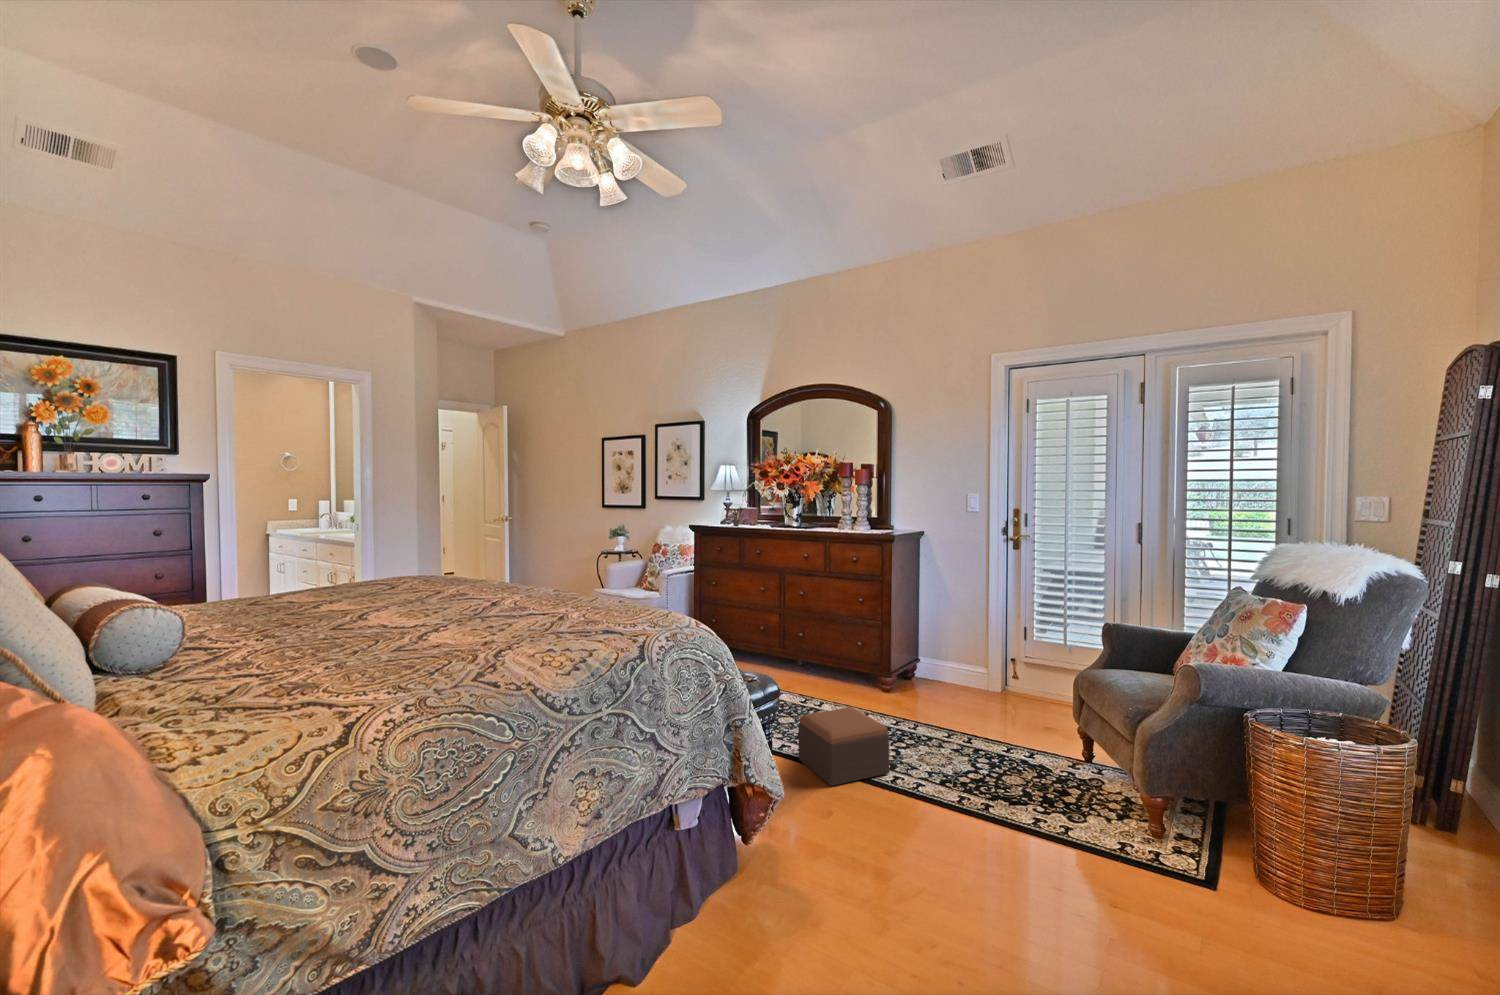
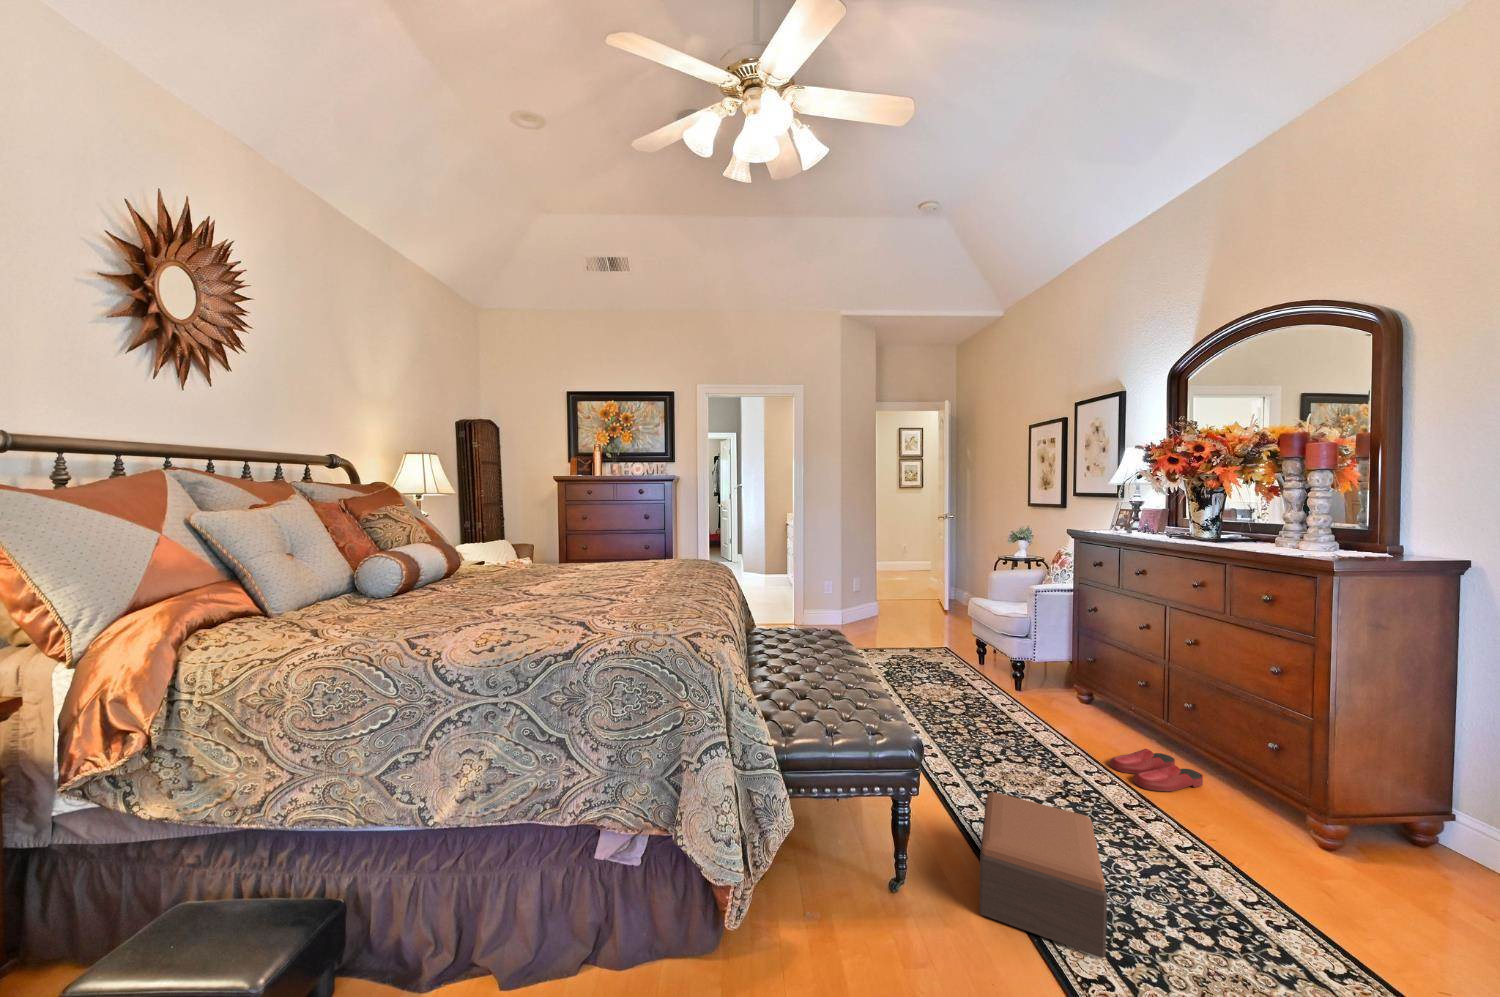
slippers: none [805,678,850,701] -> present [1110,749,1203,791]

